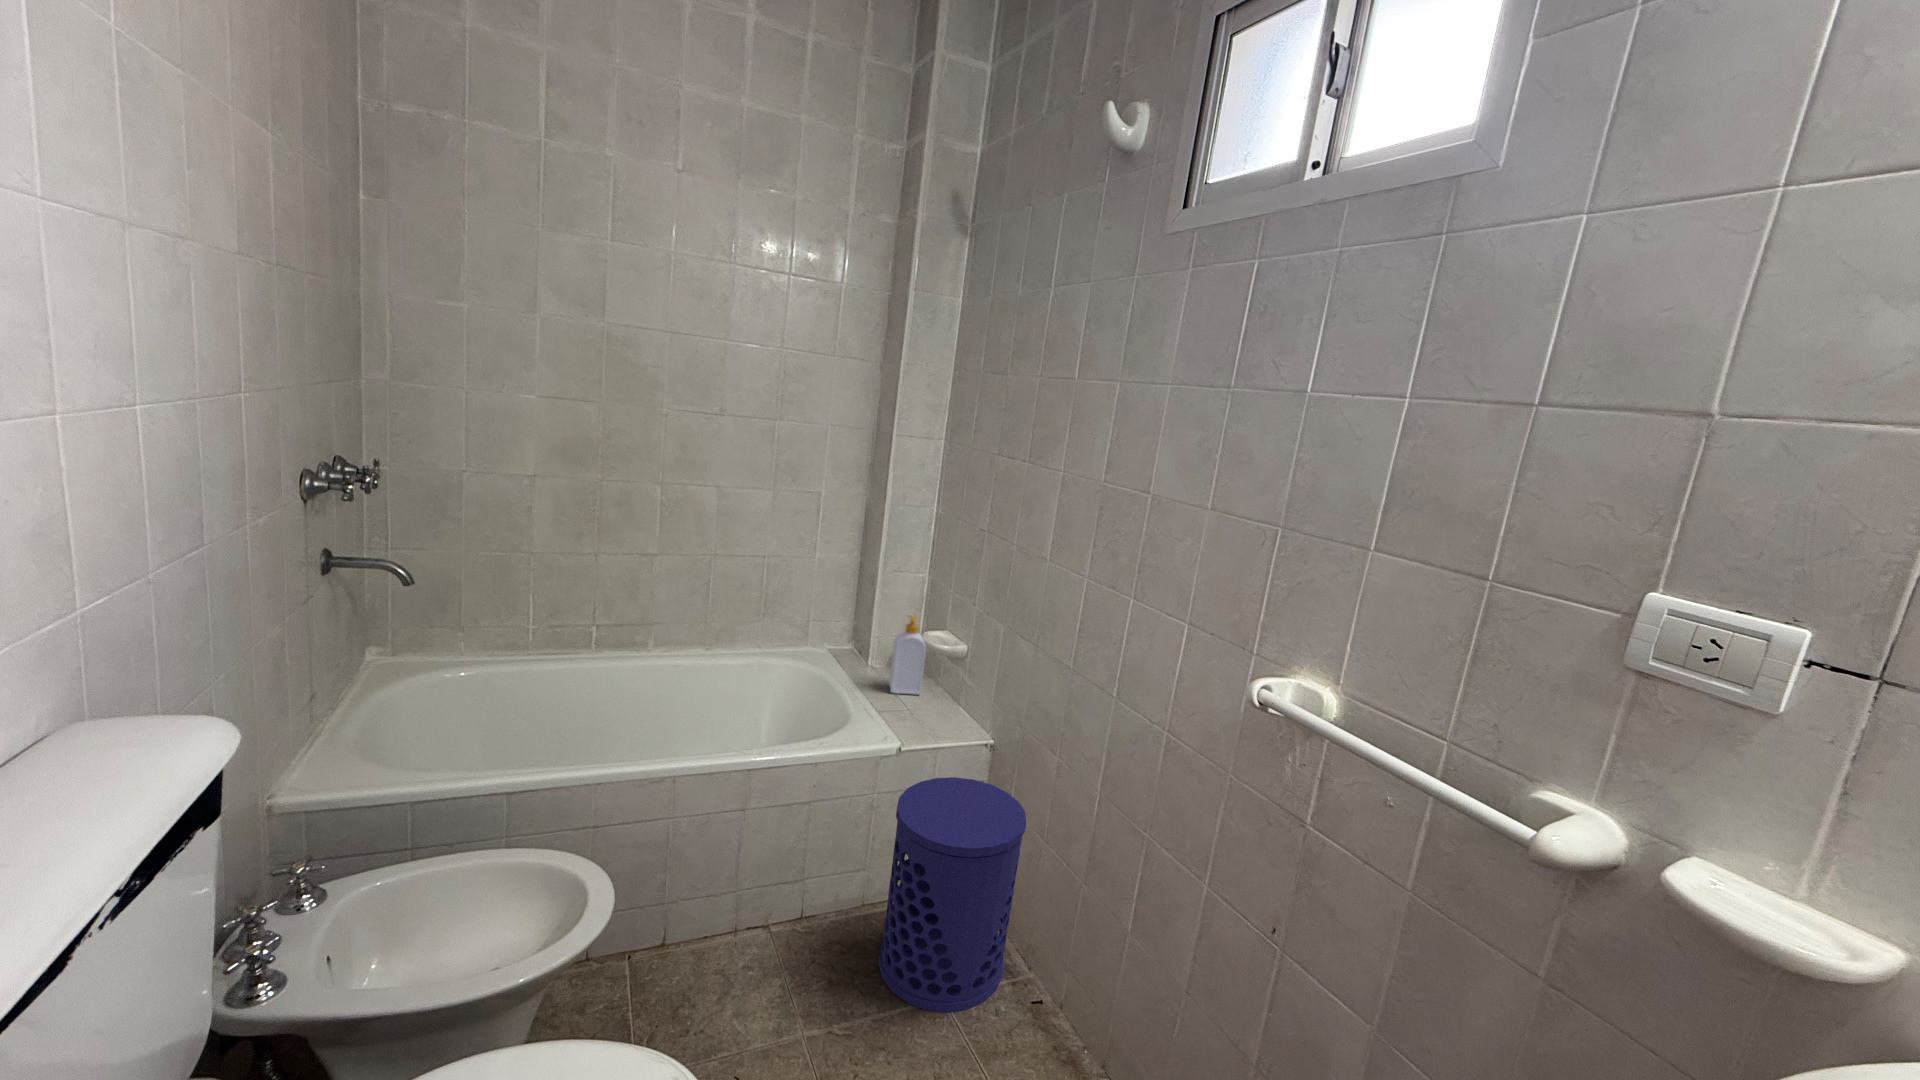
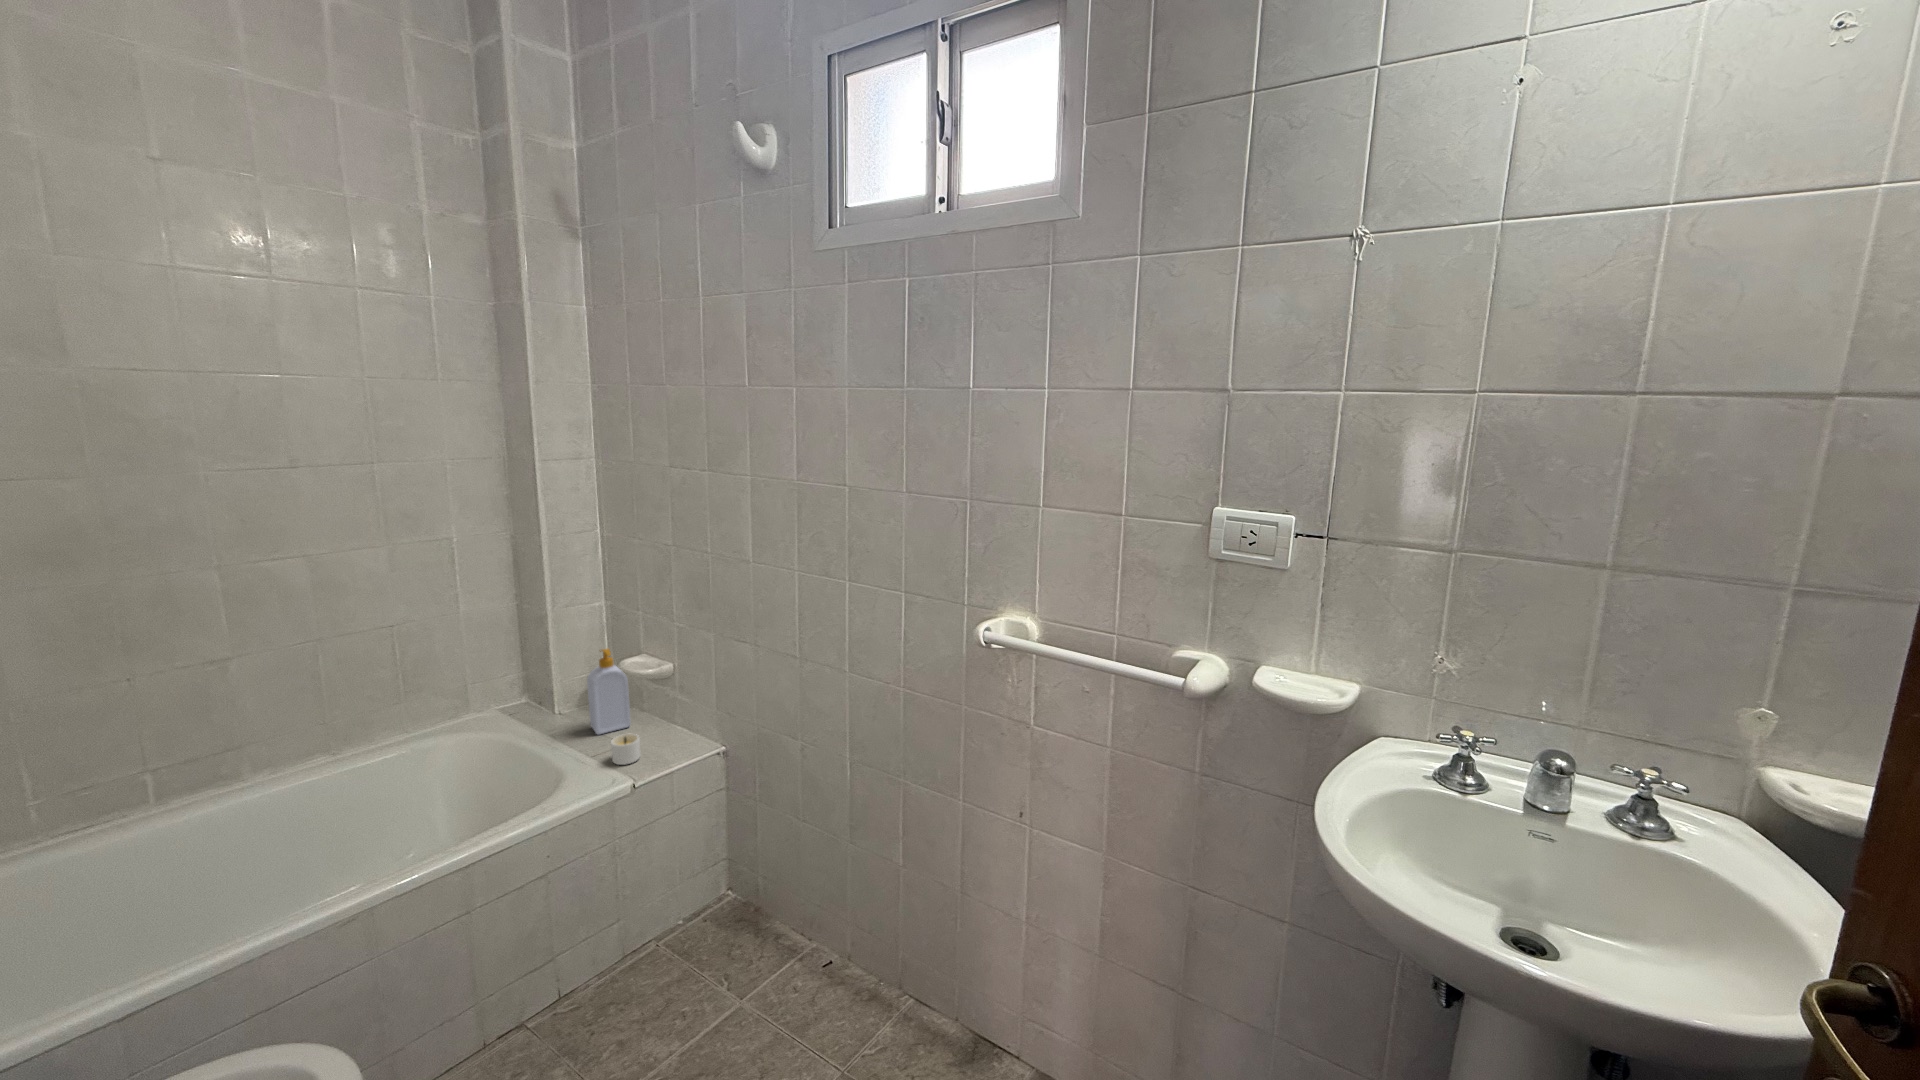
candle: none [893,698,926,727] -> present [611,734,641,765]
waste bin: present [878,777,1026,1013] -> none [651,788,788,1025]

